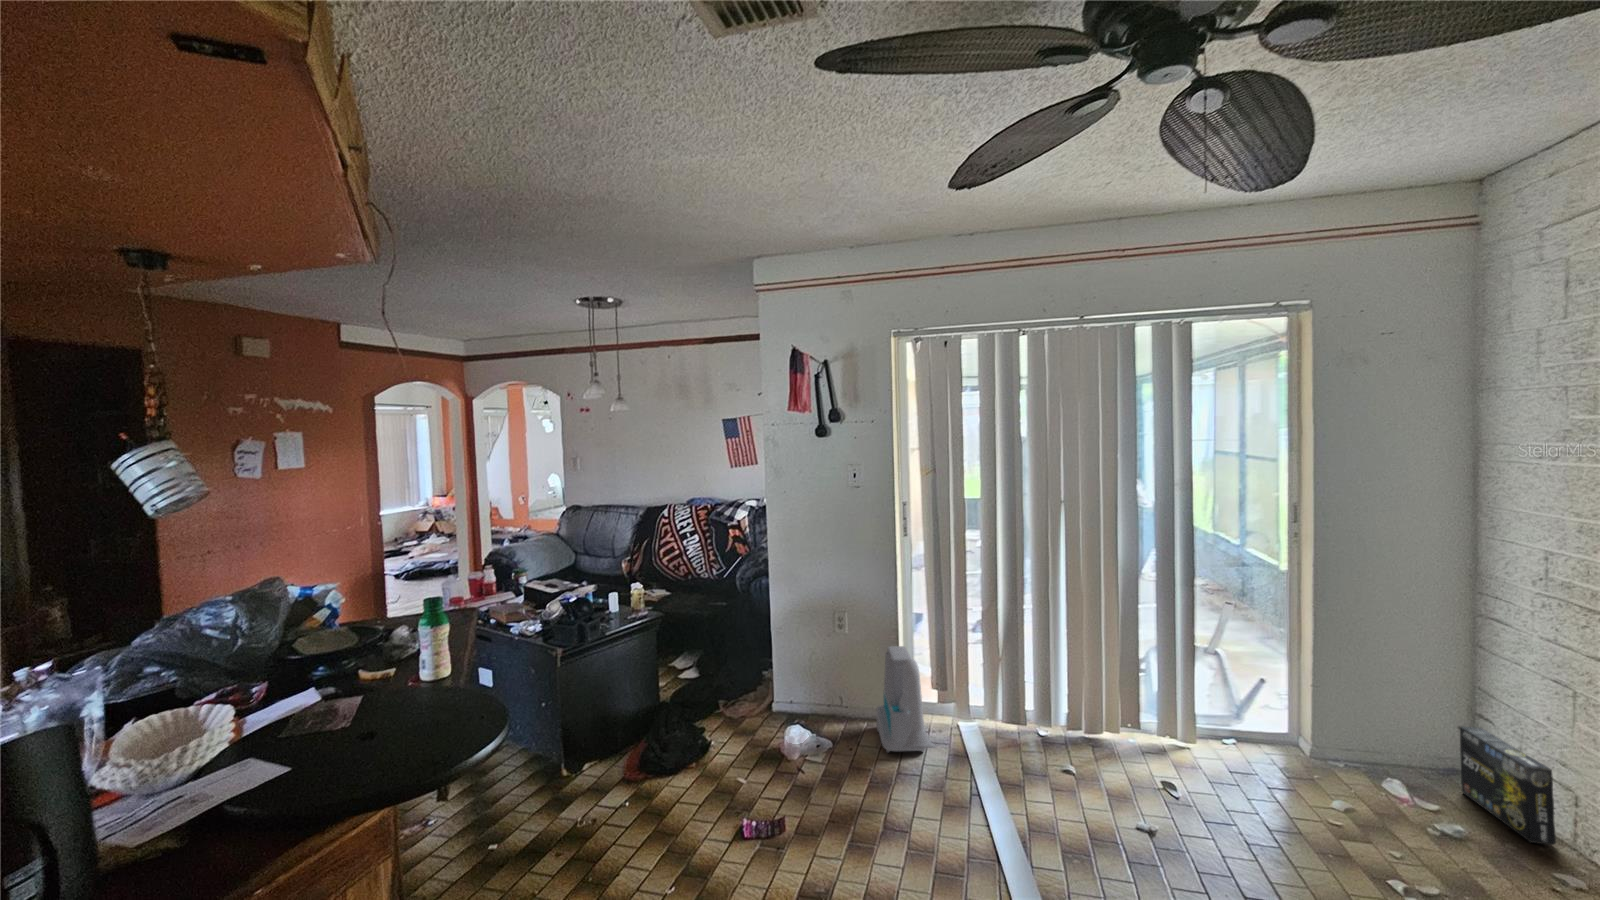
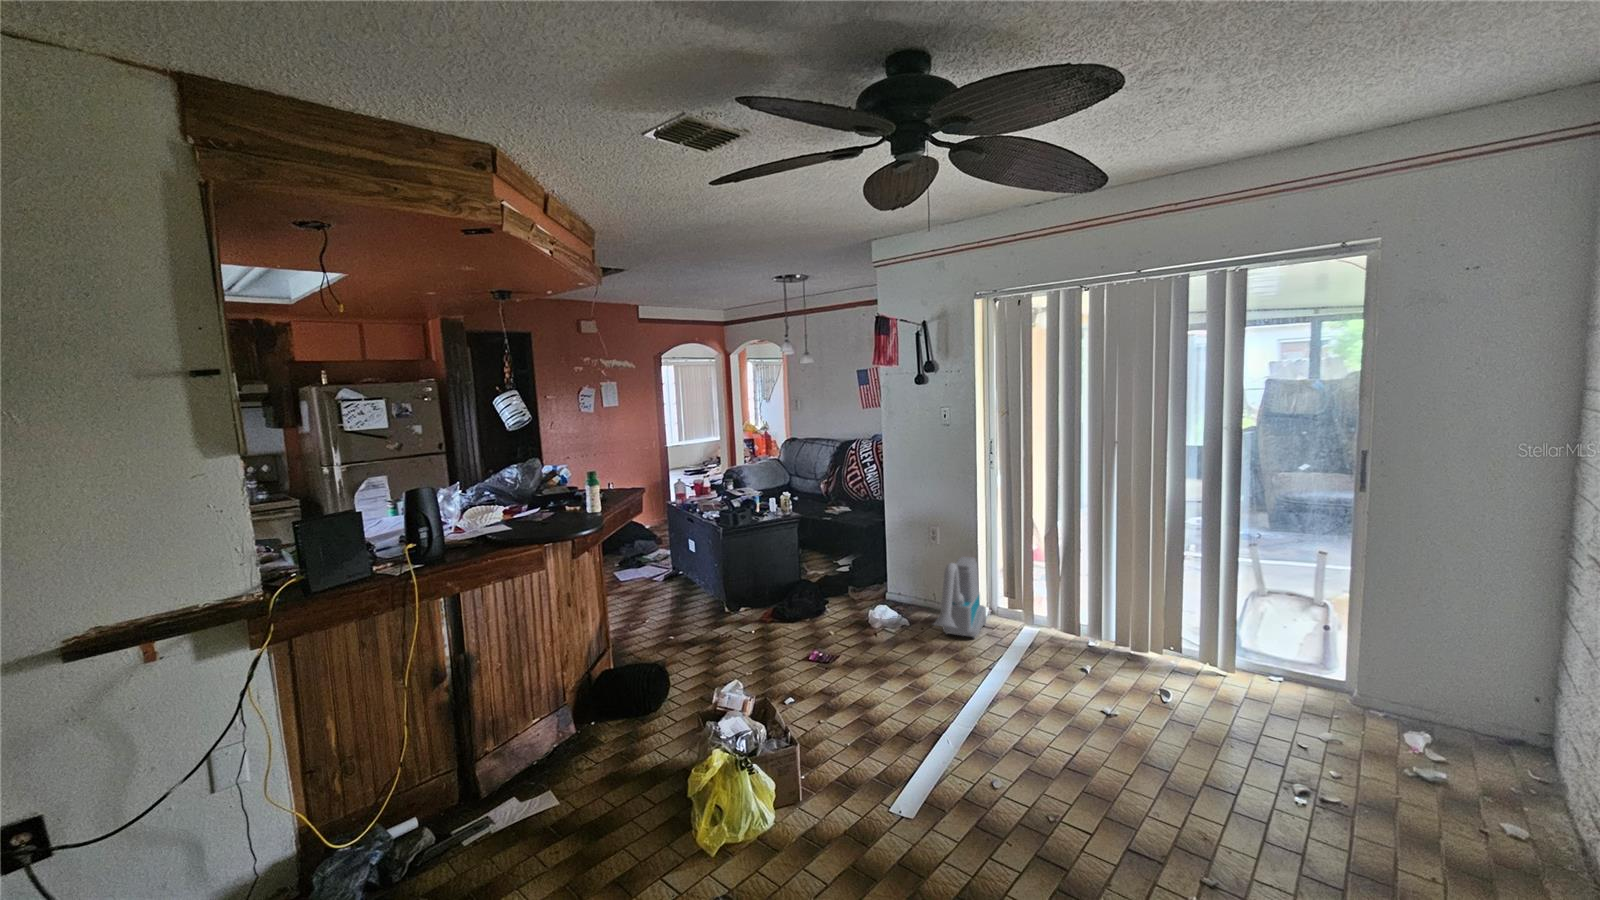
box: present [1460,726,1556,845] -> none [1508,697,1557,817]

